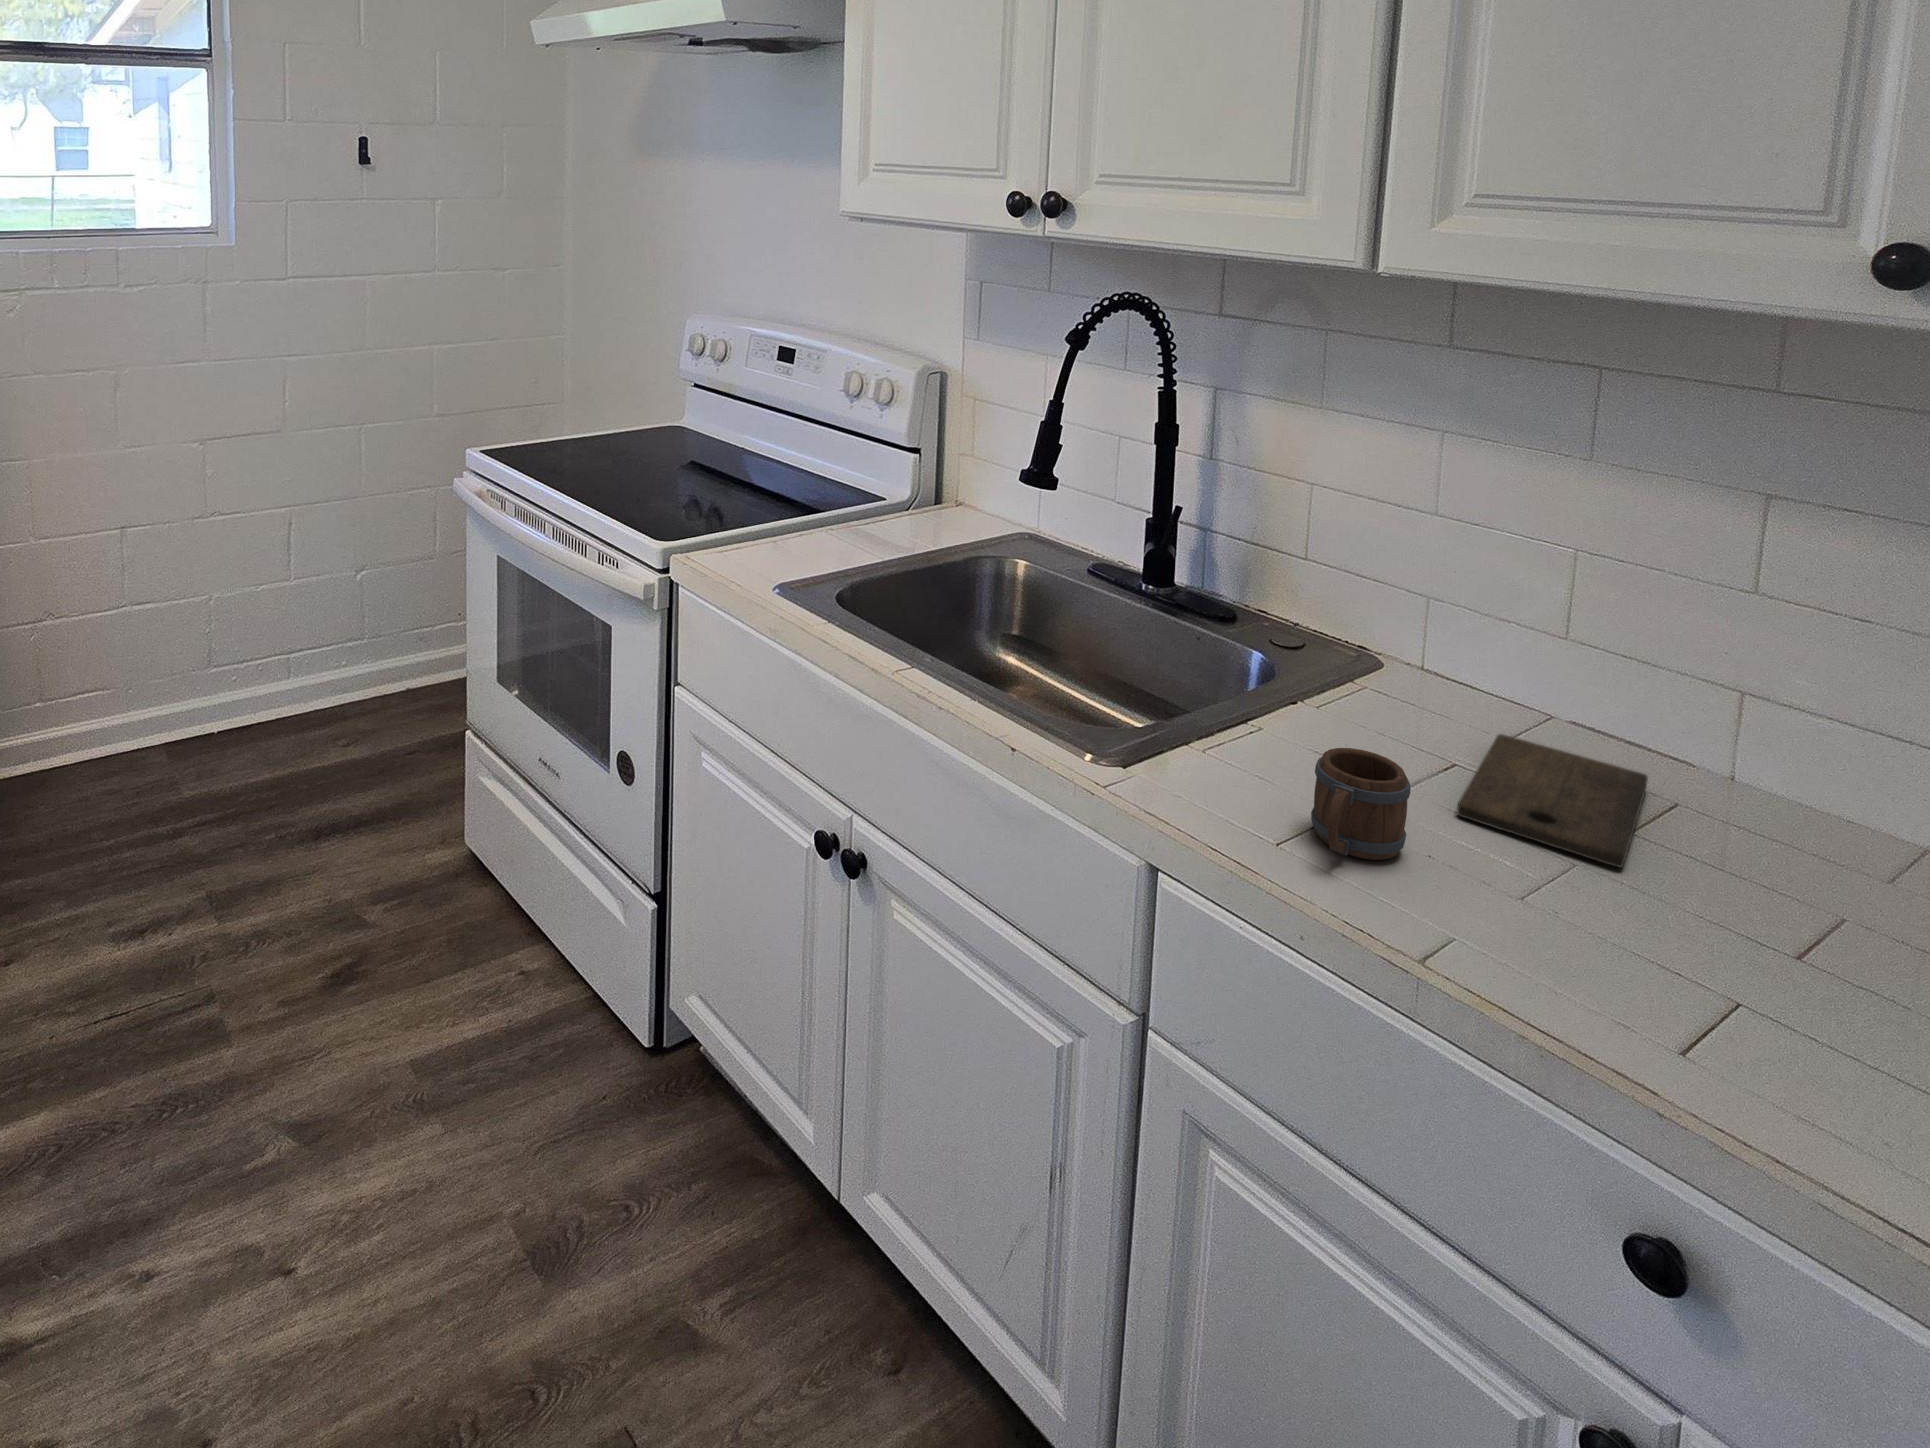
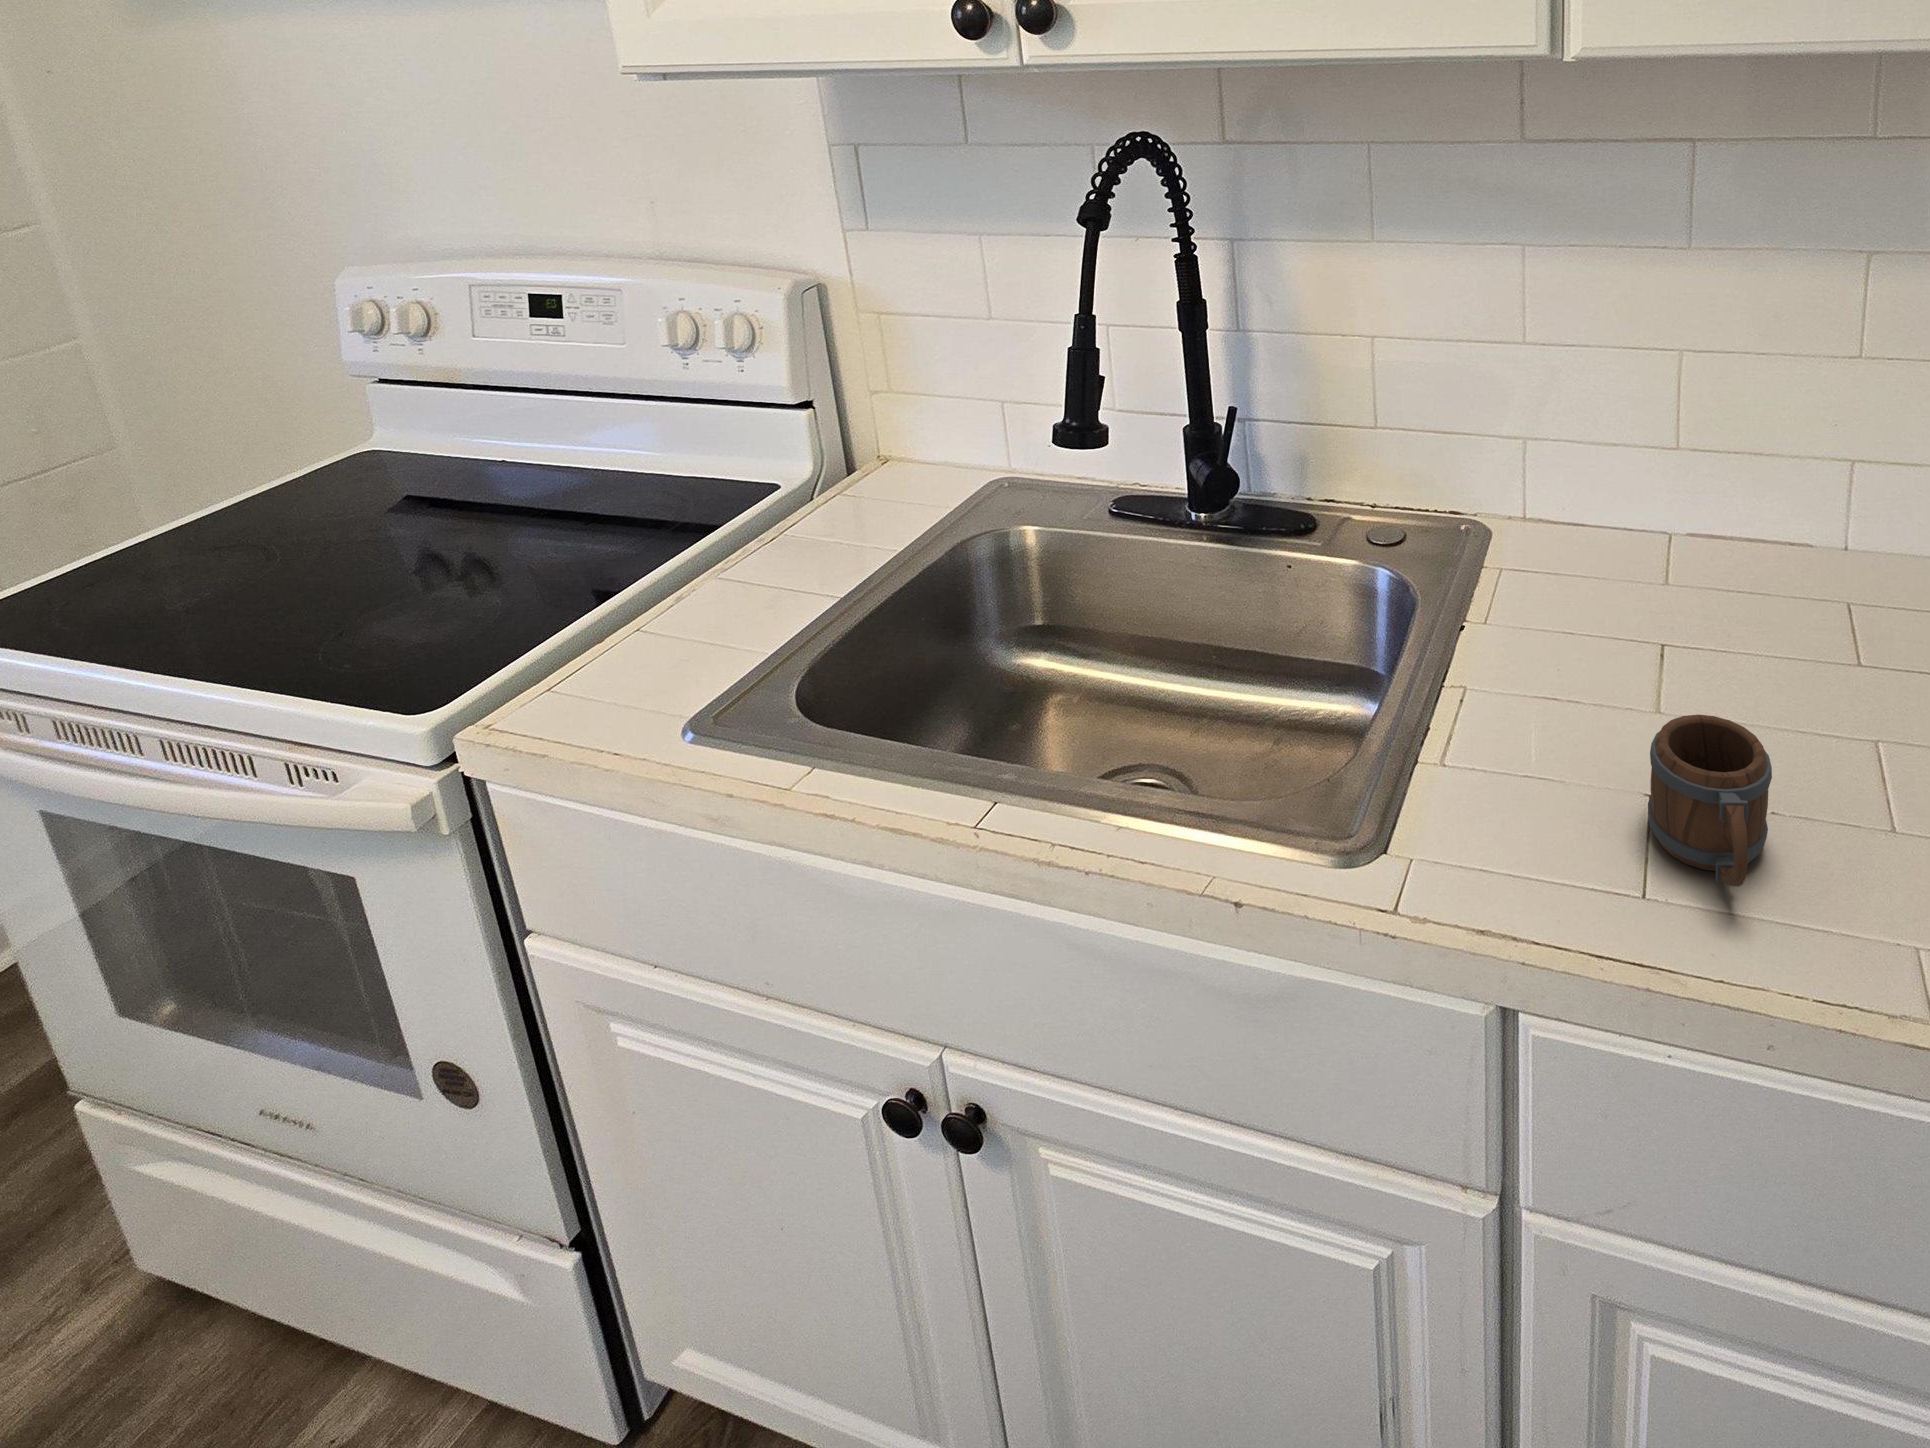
cutting board: present [1457,734,1648,868] -> none [1660,580,1901,729]

